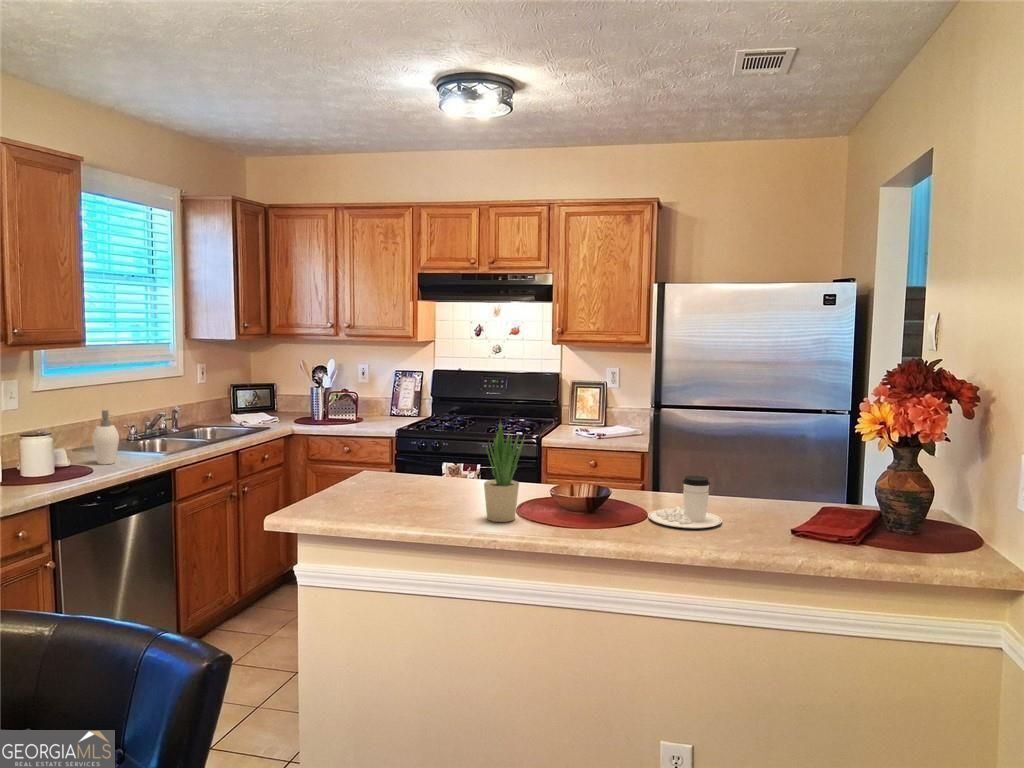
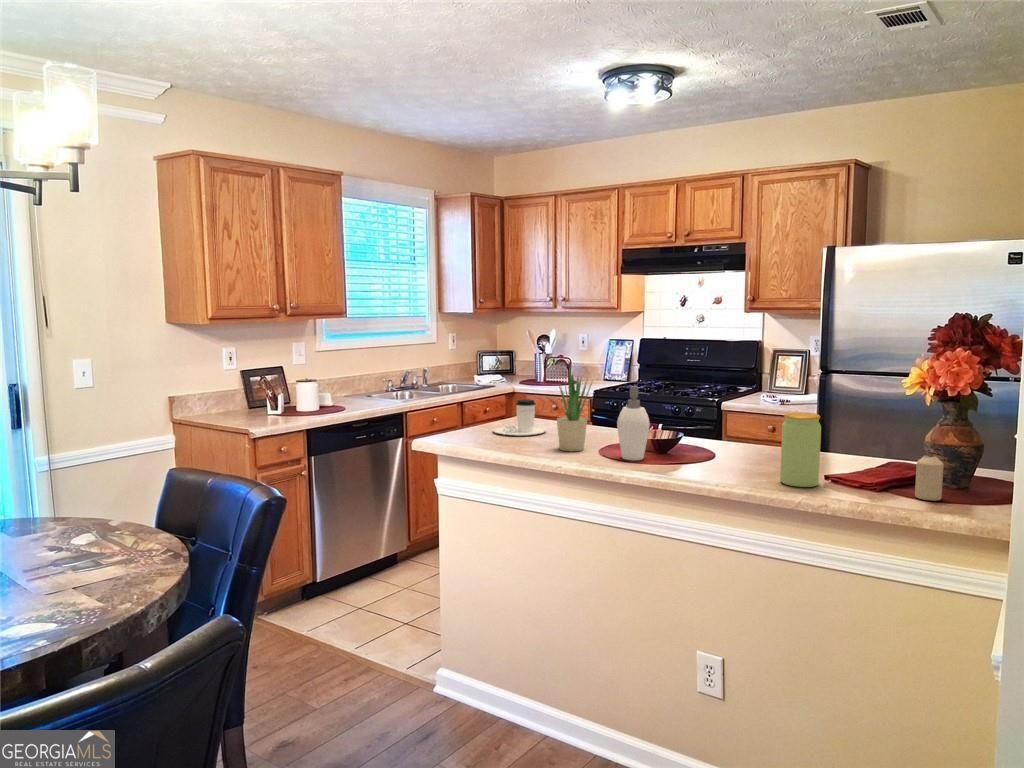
soap dispenser: present [92,410,119,464] -> present [617,386,650,460]
jar: none [760,467,802,546] -> present [780,412,821,487]
coffee cup: present [648,476,722,528] -> present [493,399,546,436]
candle: none [888,505,915,549] -> present [915,456,943,501]

